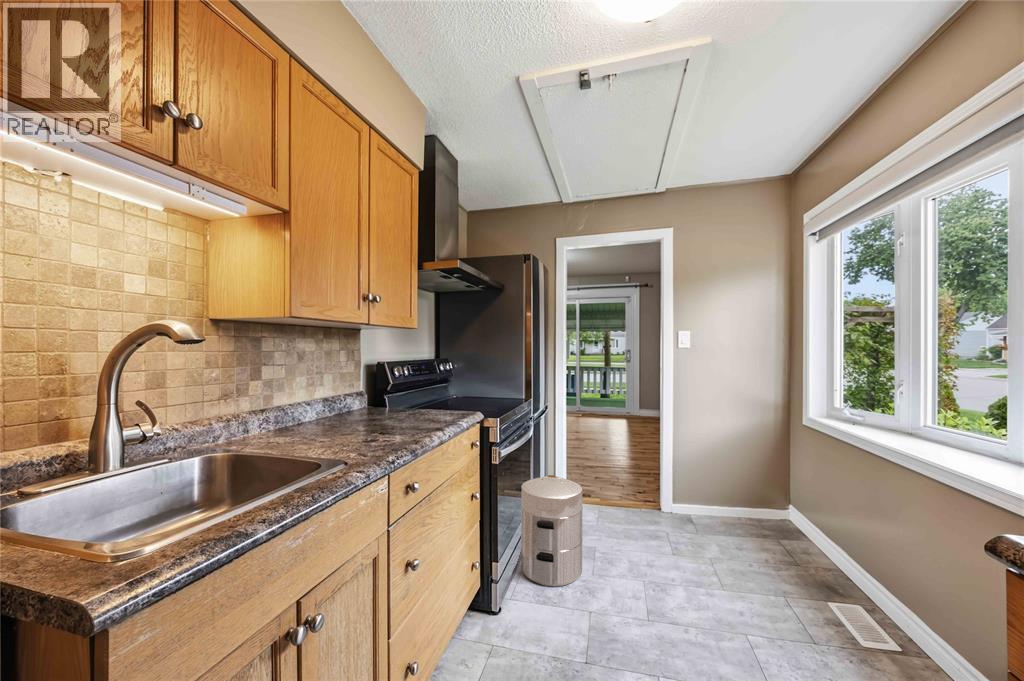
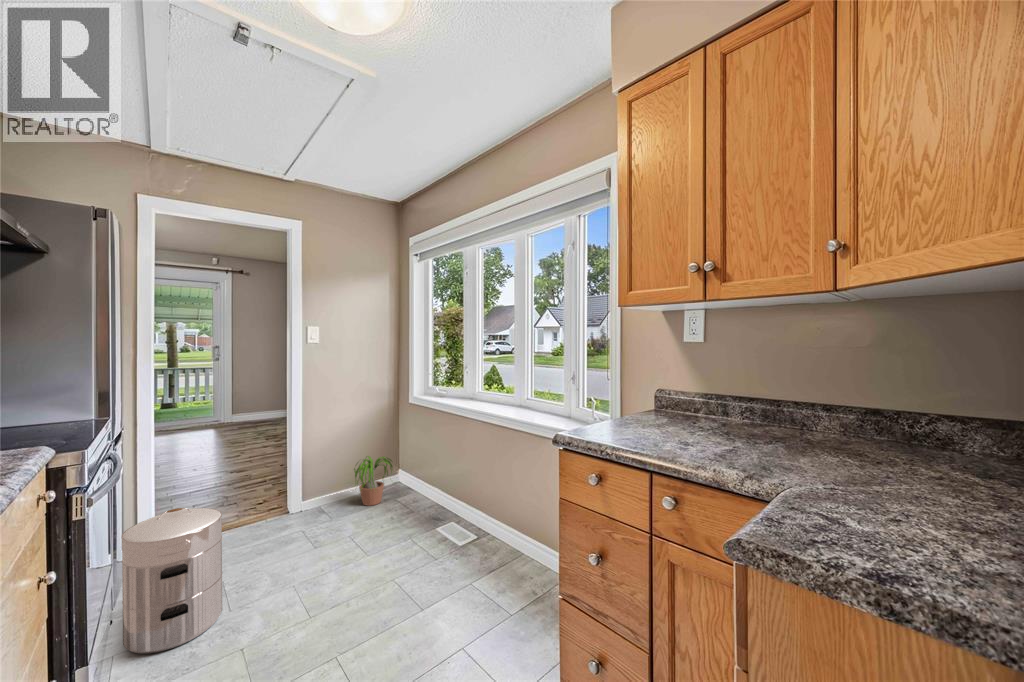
potted plant: none [718,476,785,536] -> present [354,456,393,506]

